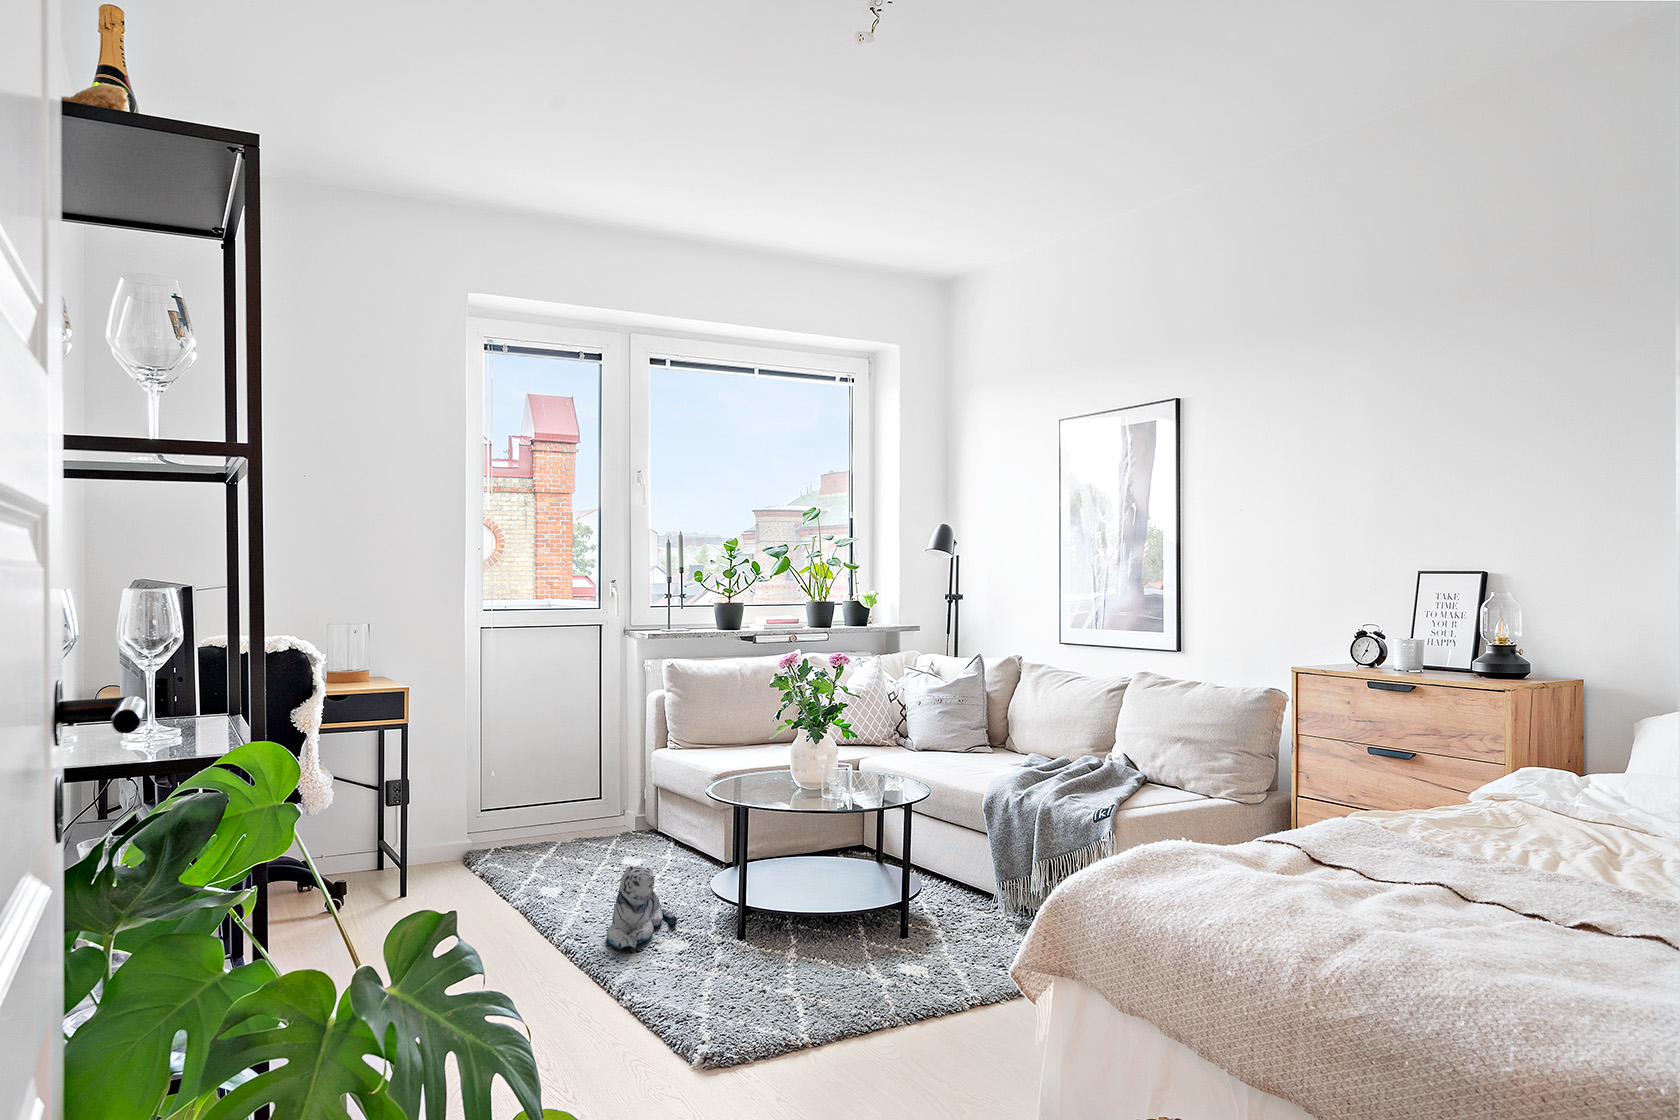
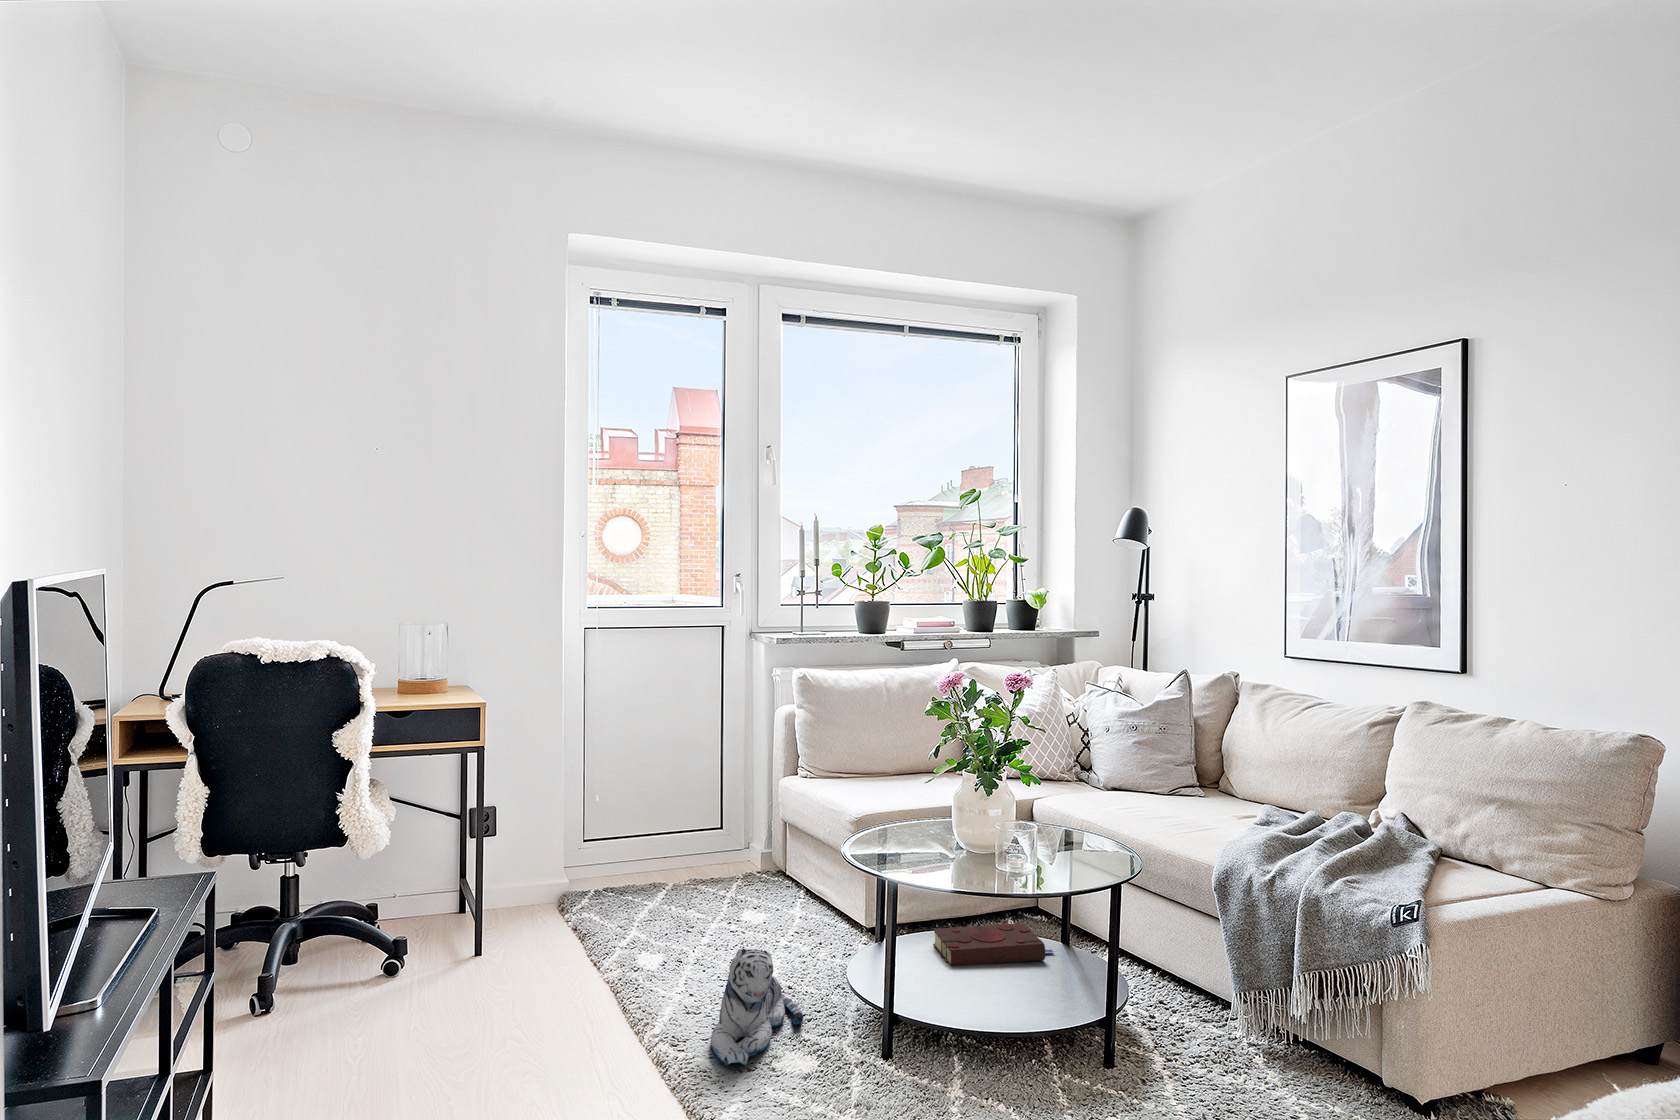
book: none [777,848,871,879] -> present [933,923,1054,966]

